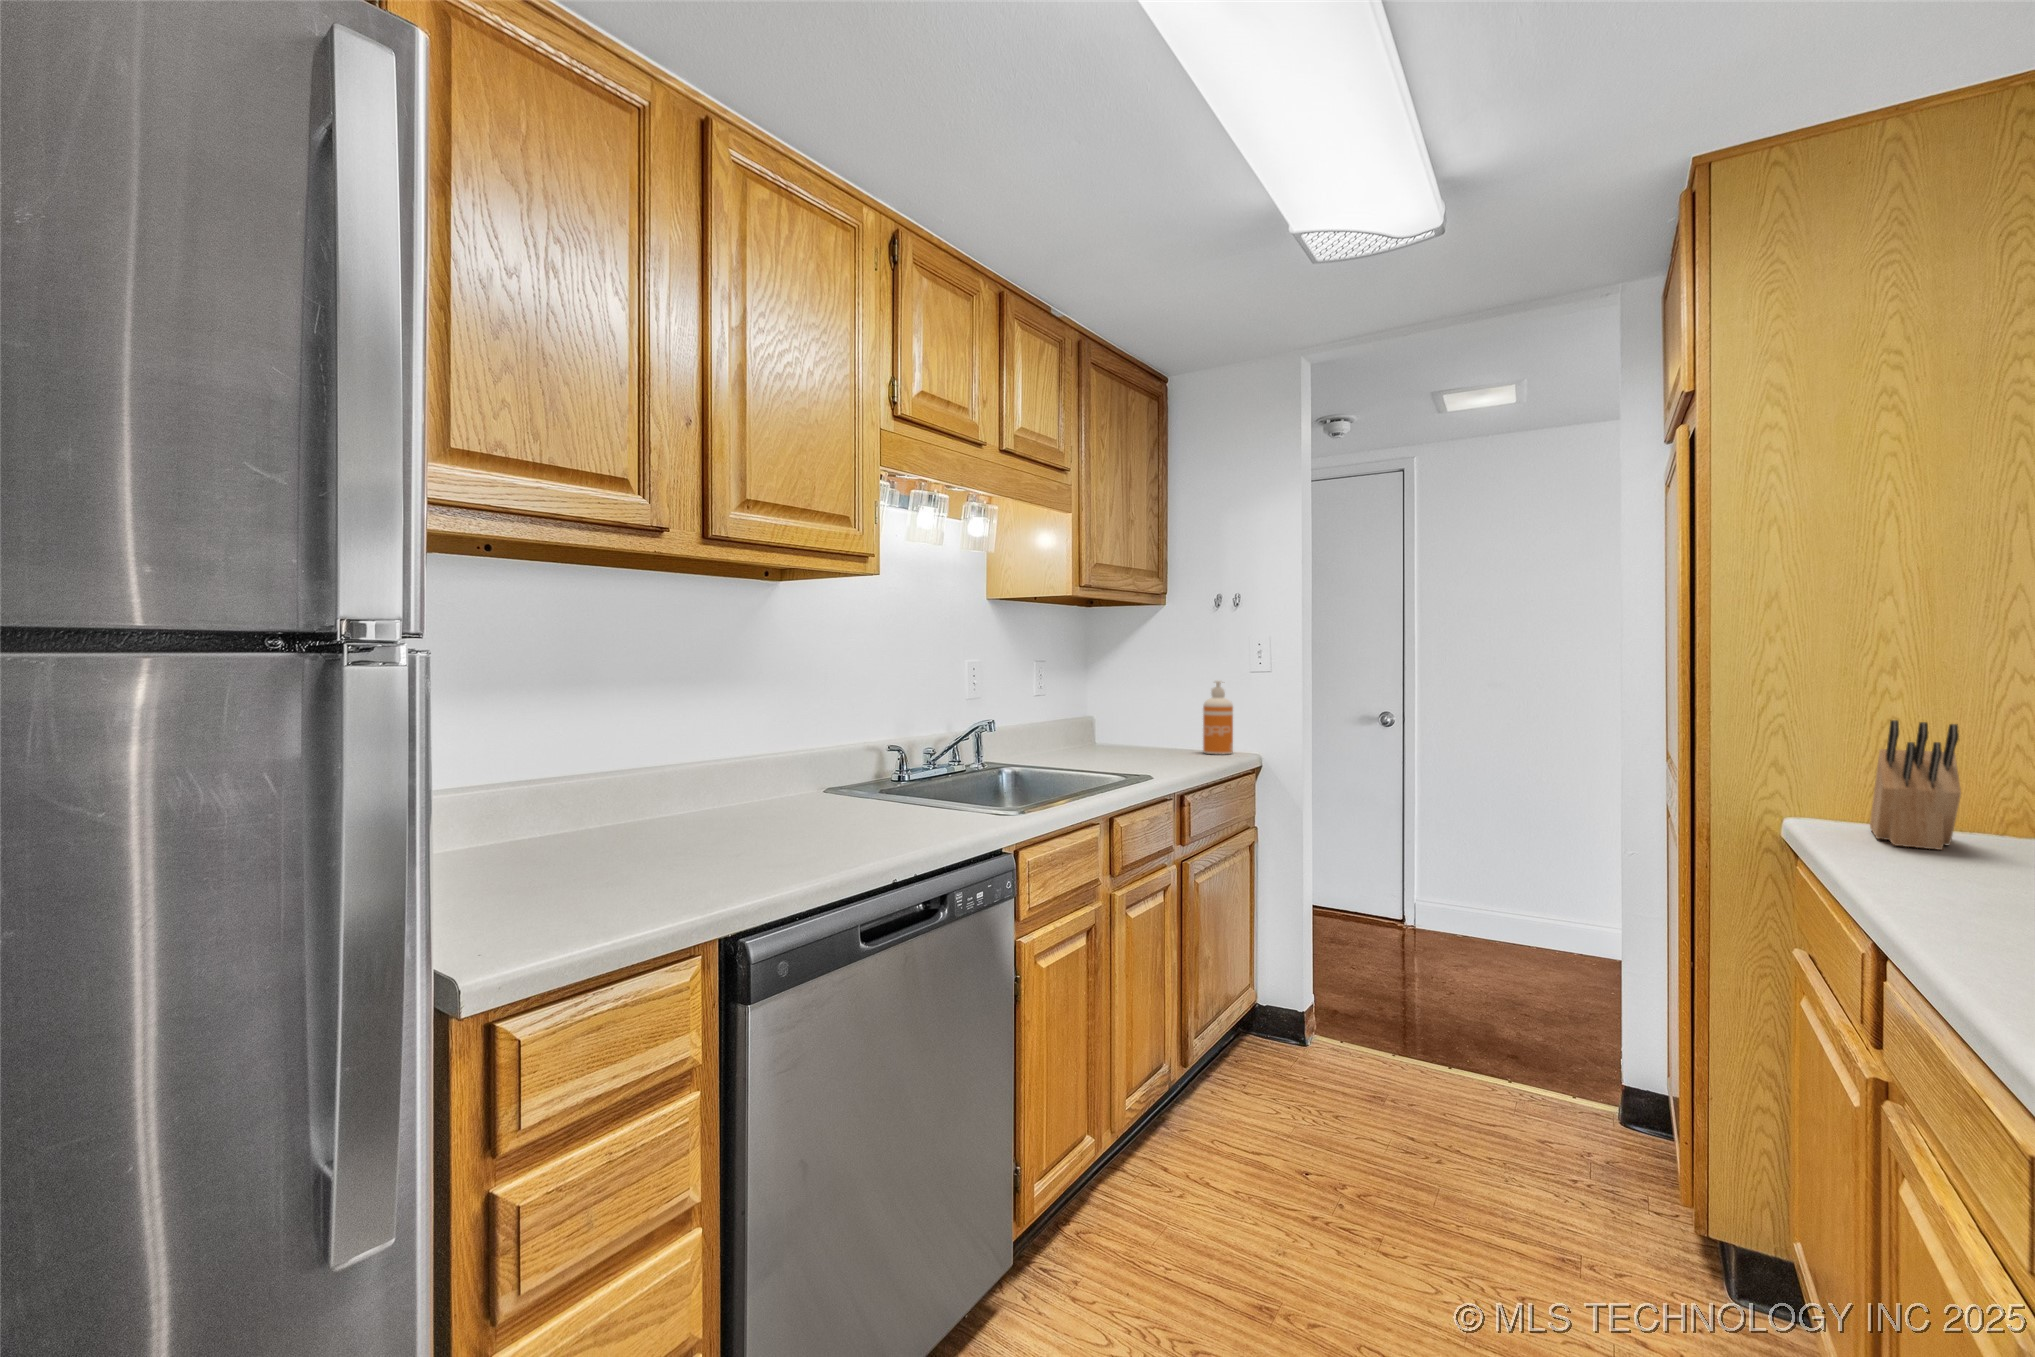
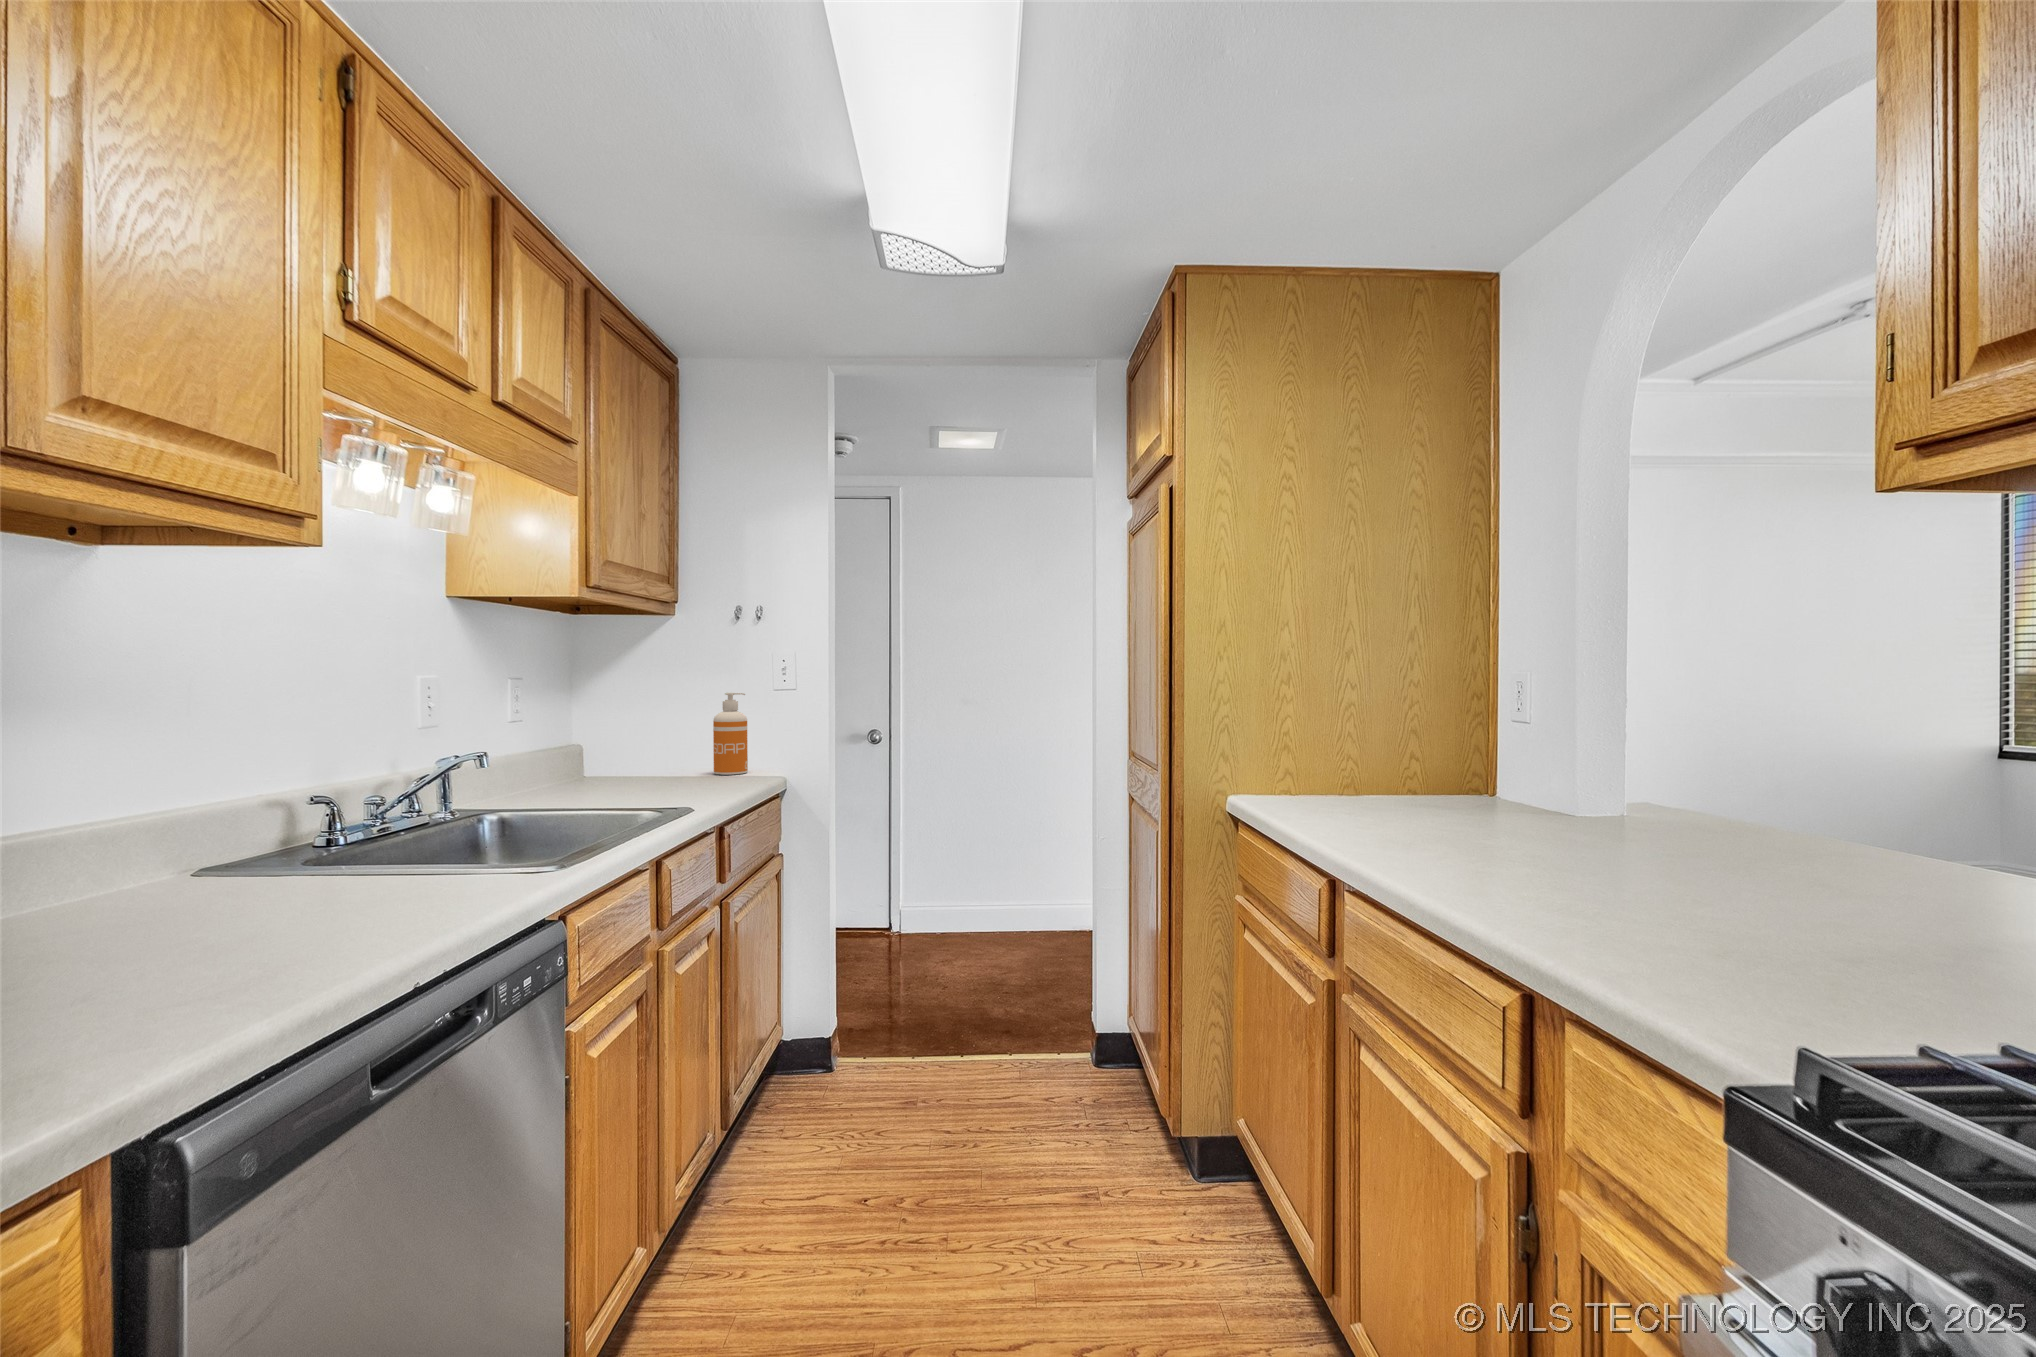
knife block: present [1870,720,1961,850] -> none [1274,722,1332,813]

